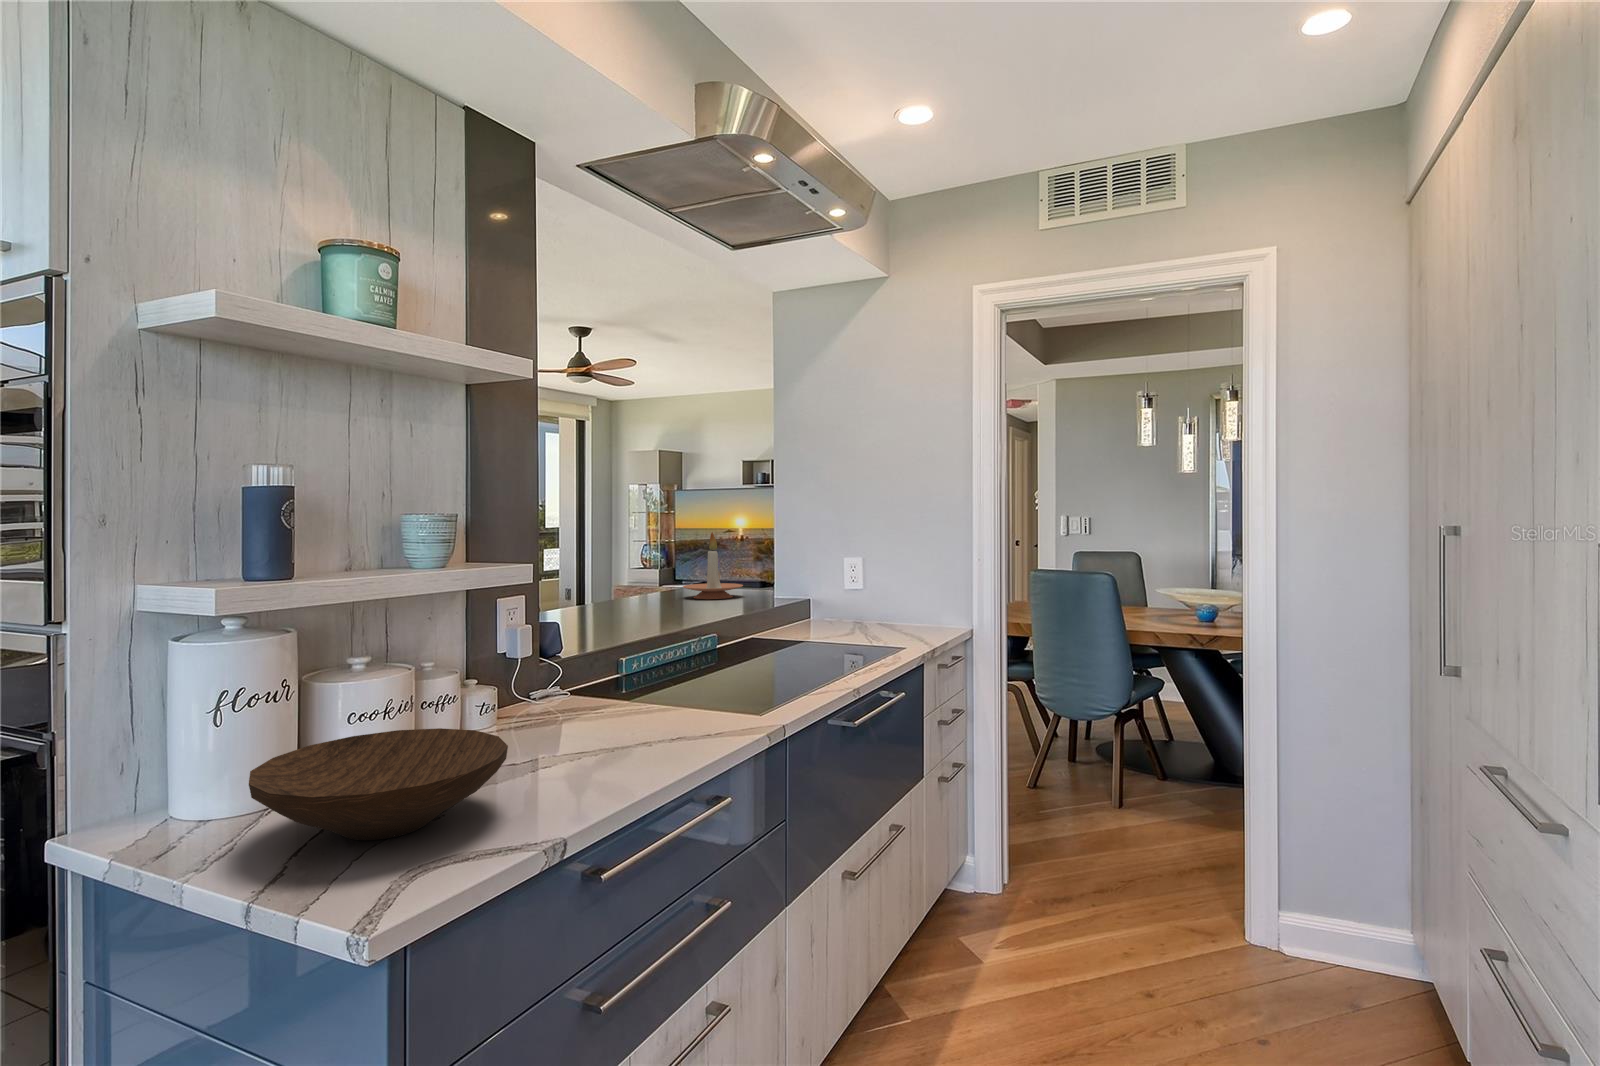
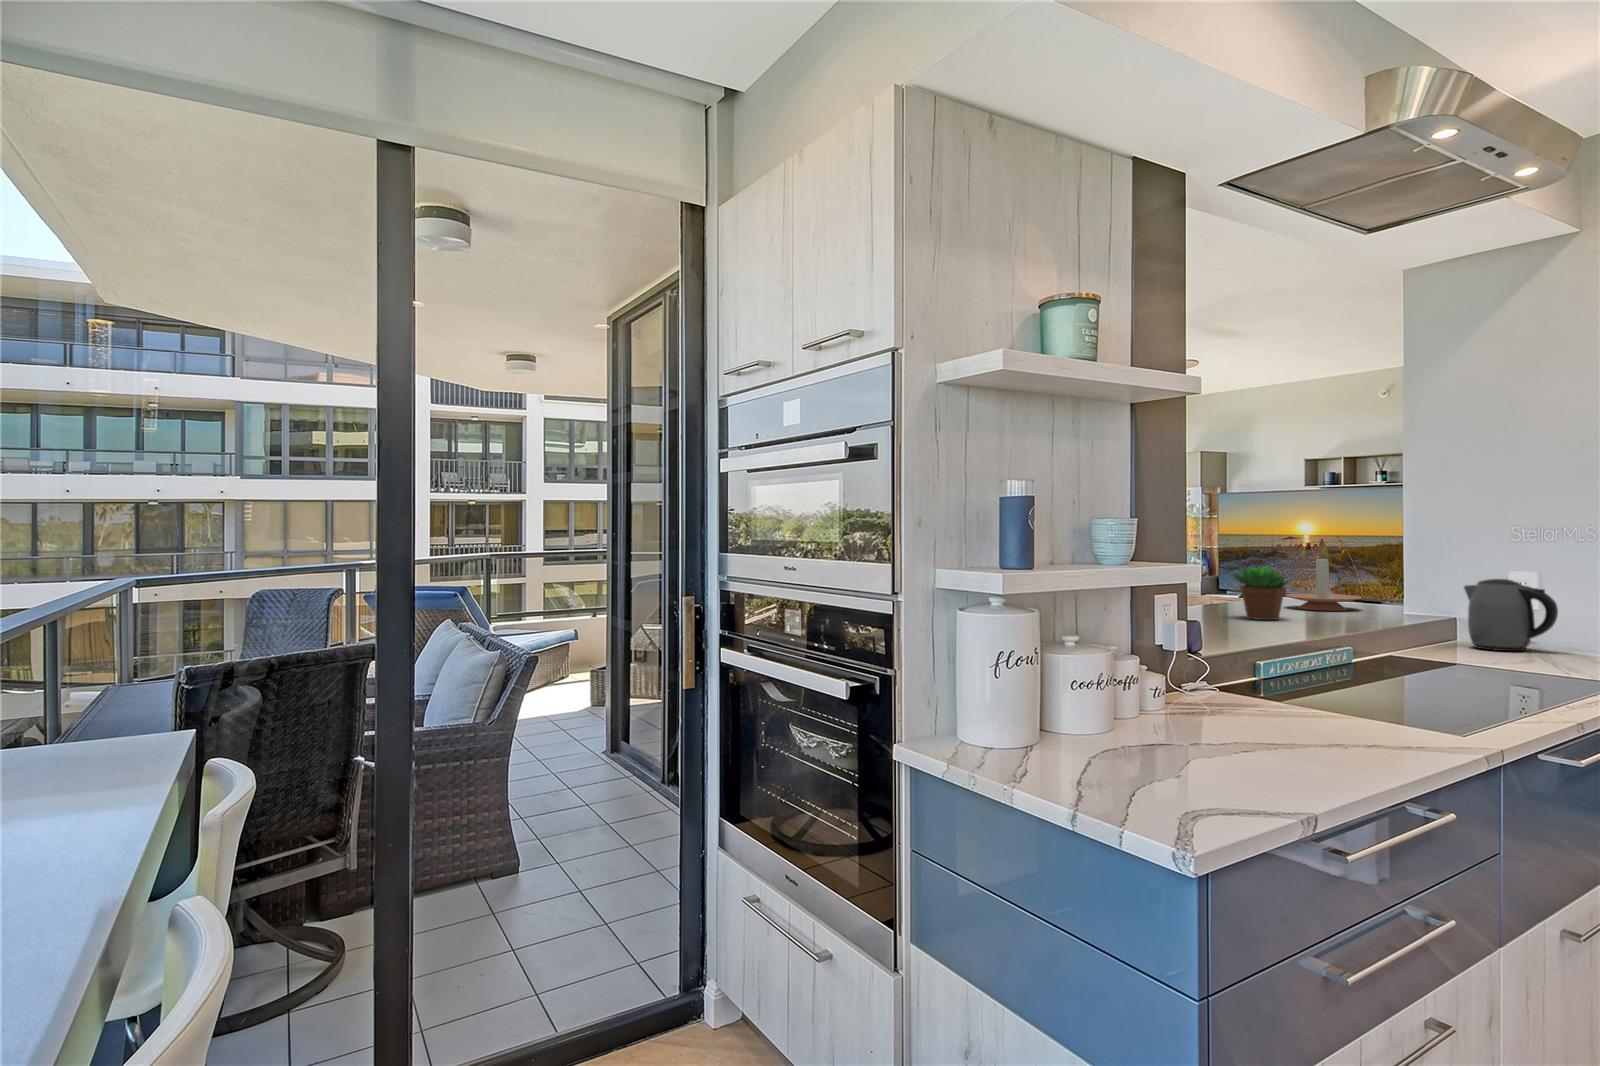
succulent plant: none [624,558,676,613] -> present [1232,566,1289,620]
kettle: none [811,565,872,627] -> present [1464,579,1558,651]
wooden bowl: present [249,728,508,841] -> none [1035,700,1240,785]

